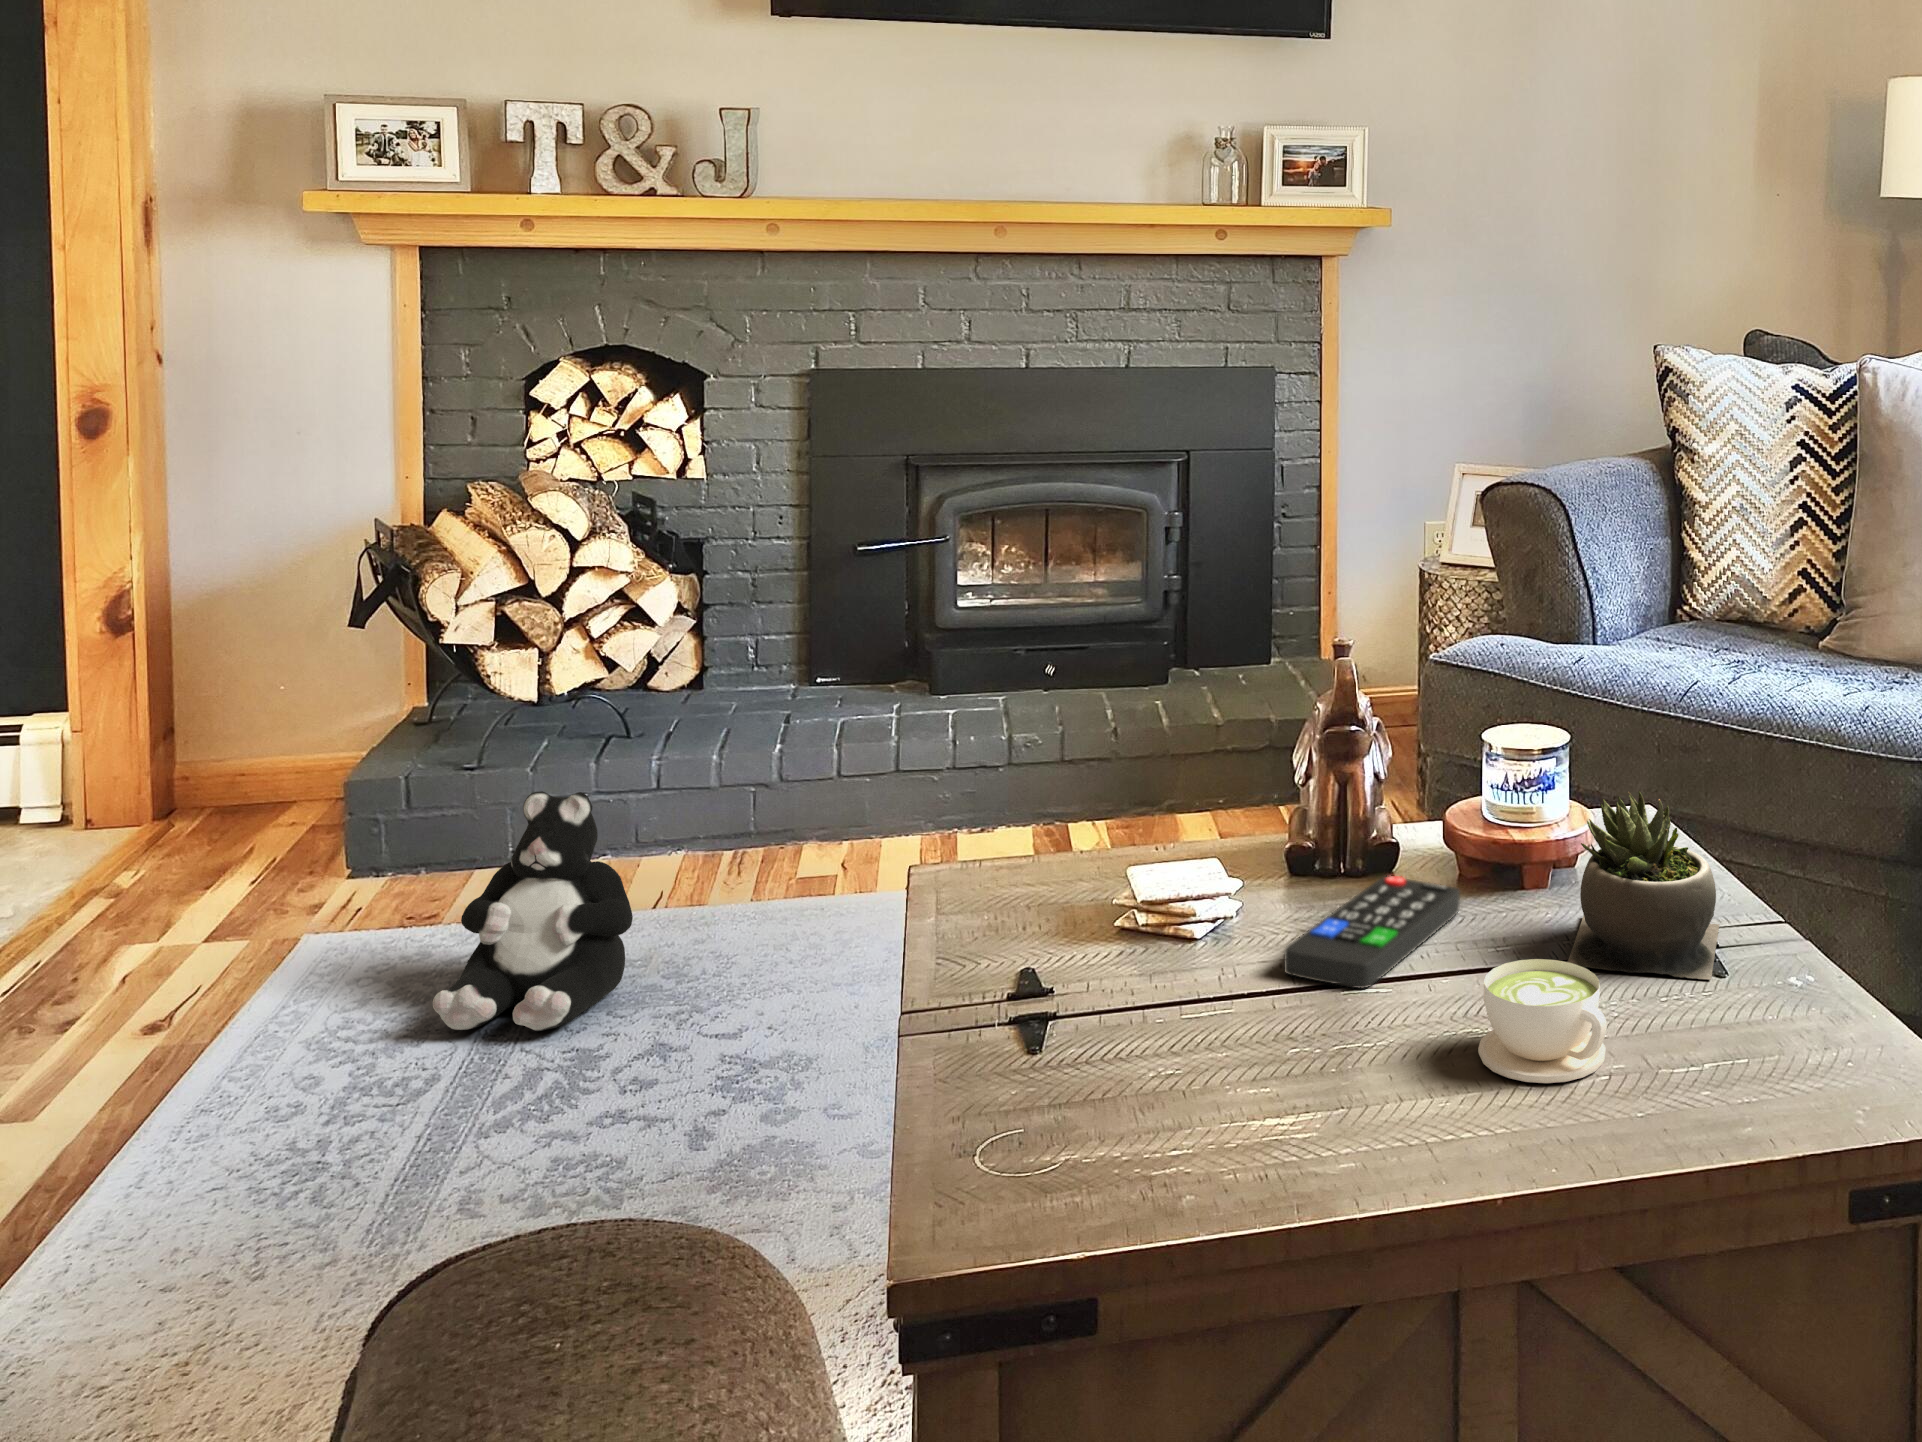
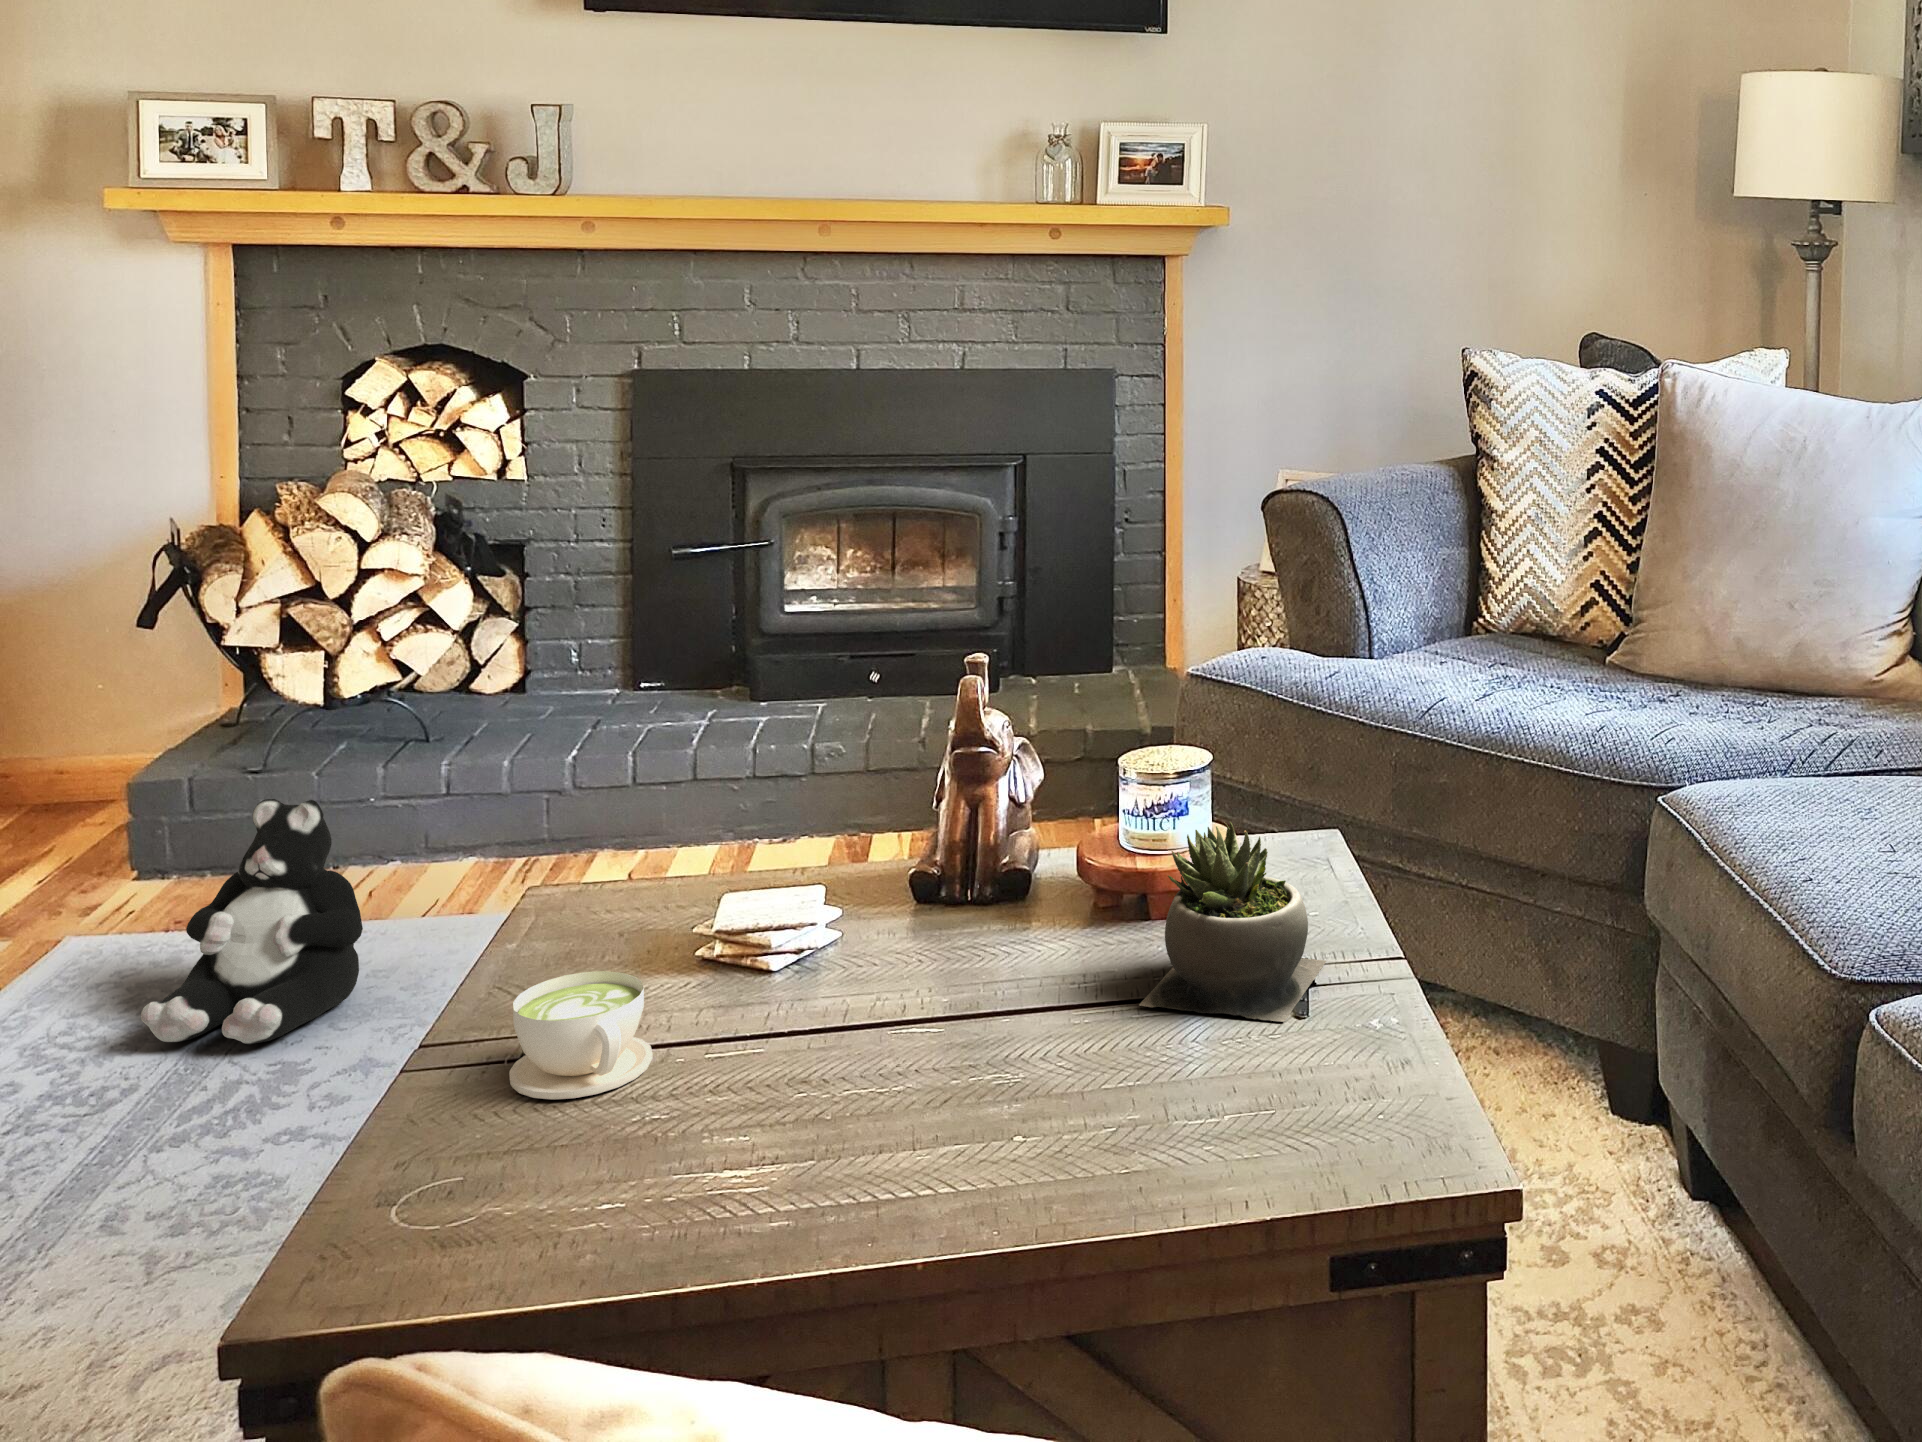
remote control: present [1284,876,1460,988] -> none [840,905,1063,1028]
coffee cup: present [1478,959,1607,1083] -> present [509,971,653,1100]

